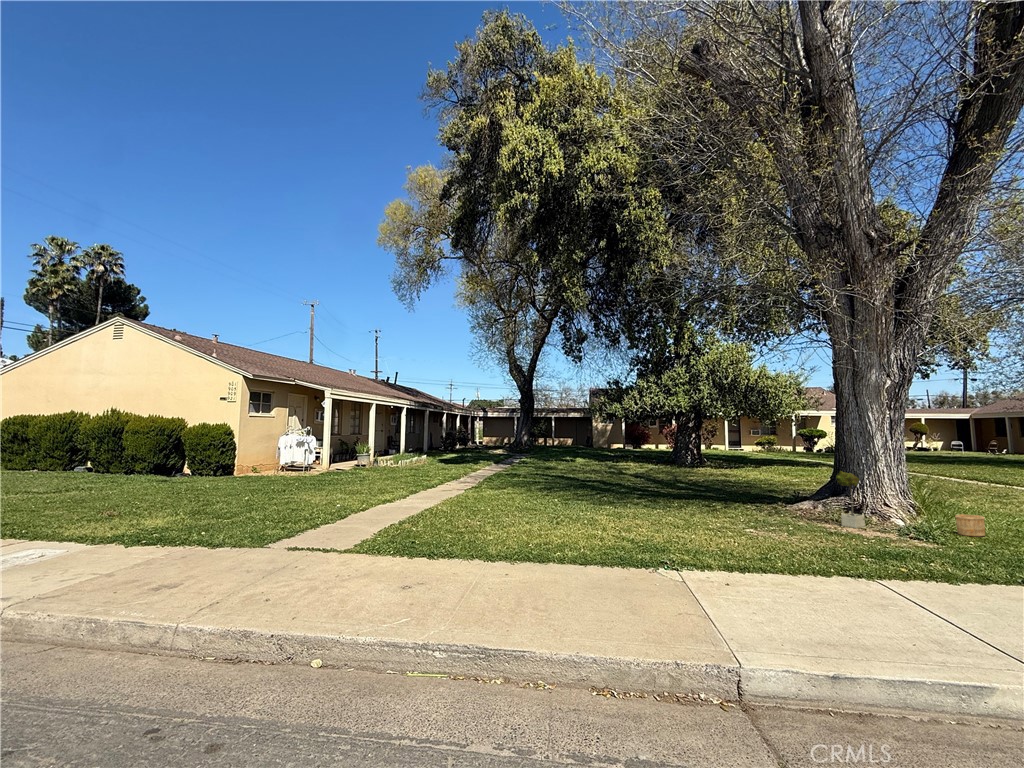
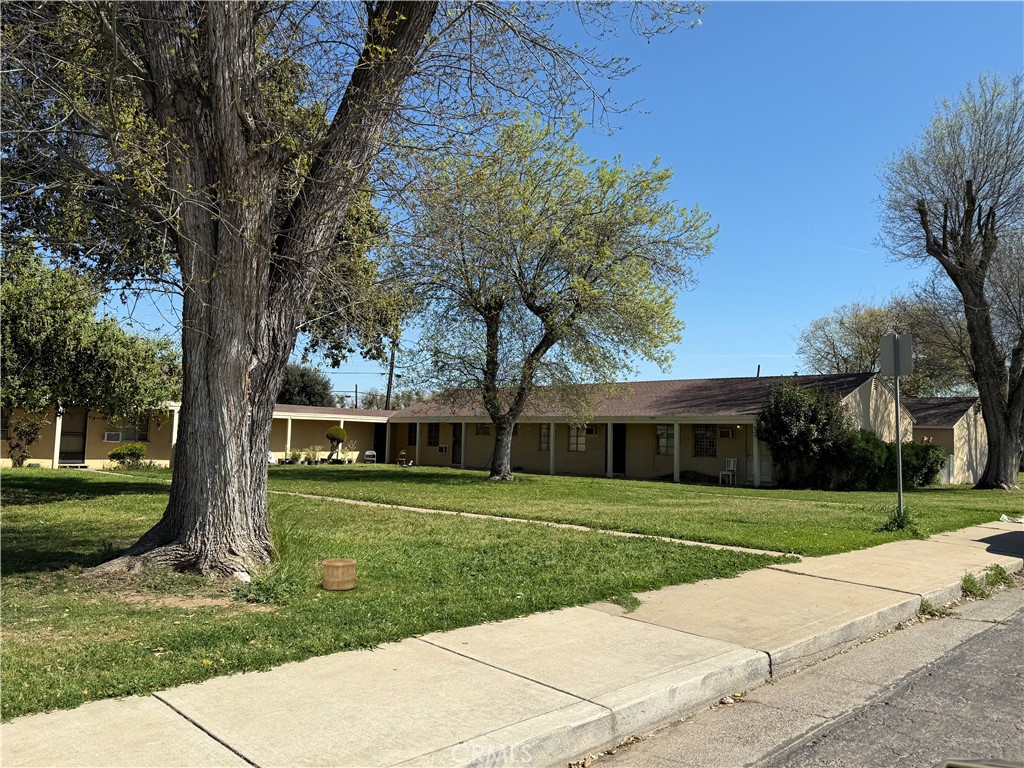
potted tree: present [836,471,865,528] -> none [162,502,200,596]

